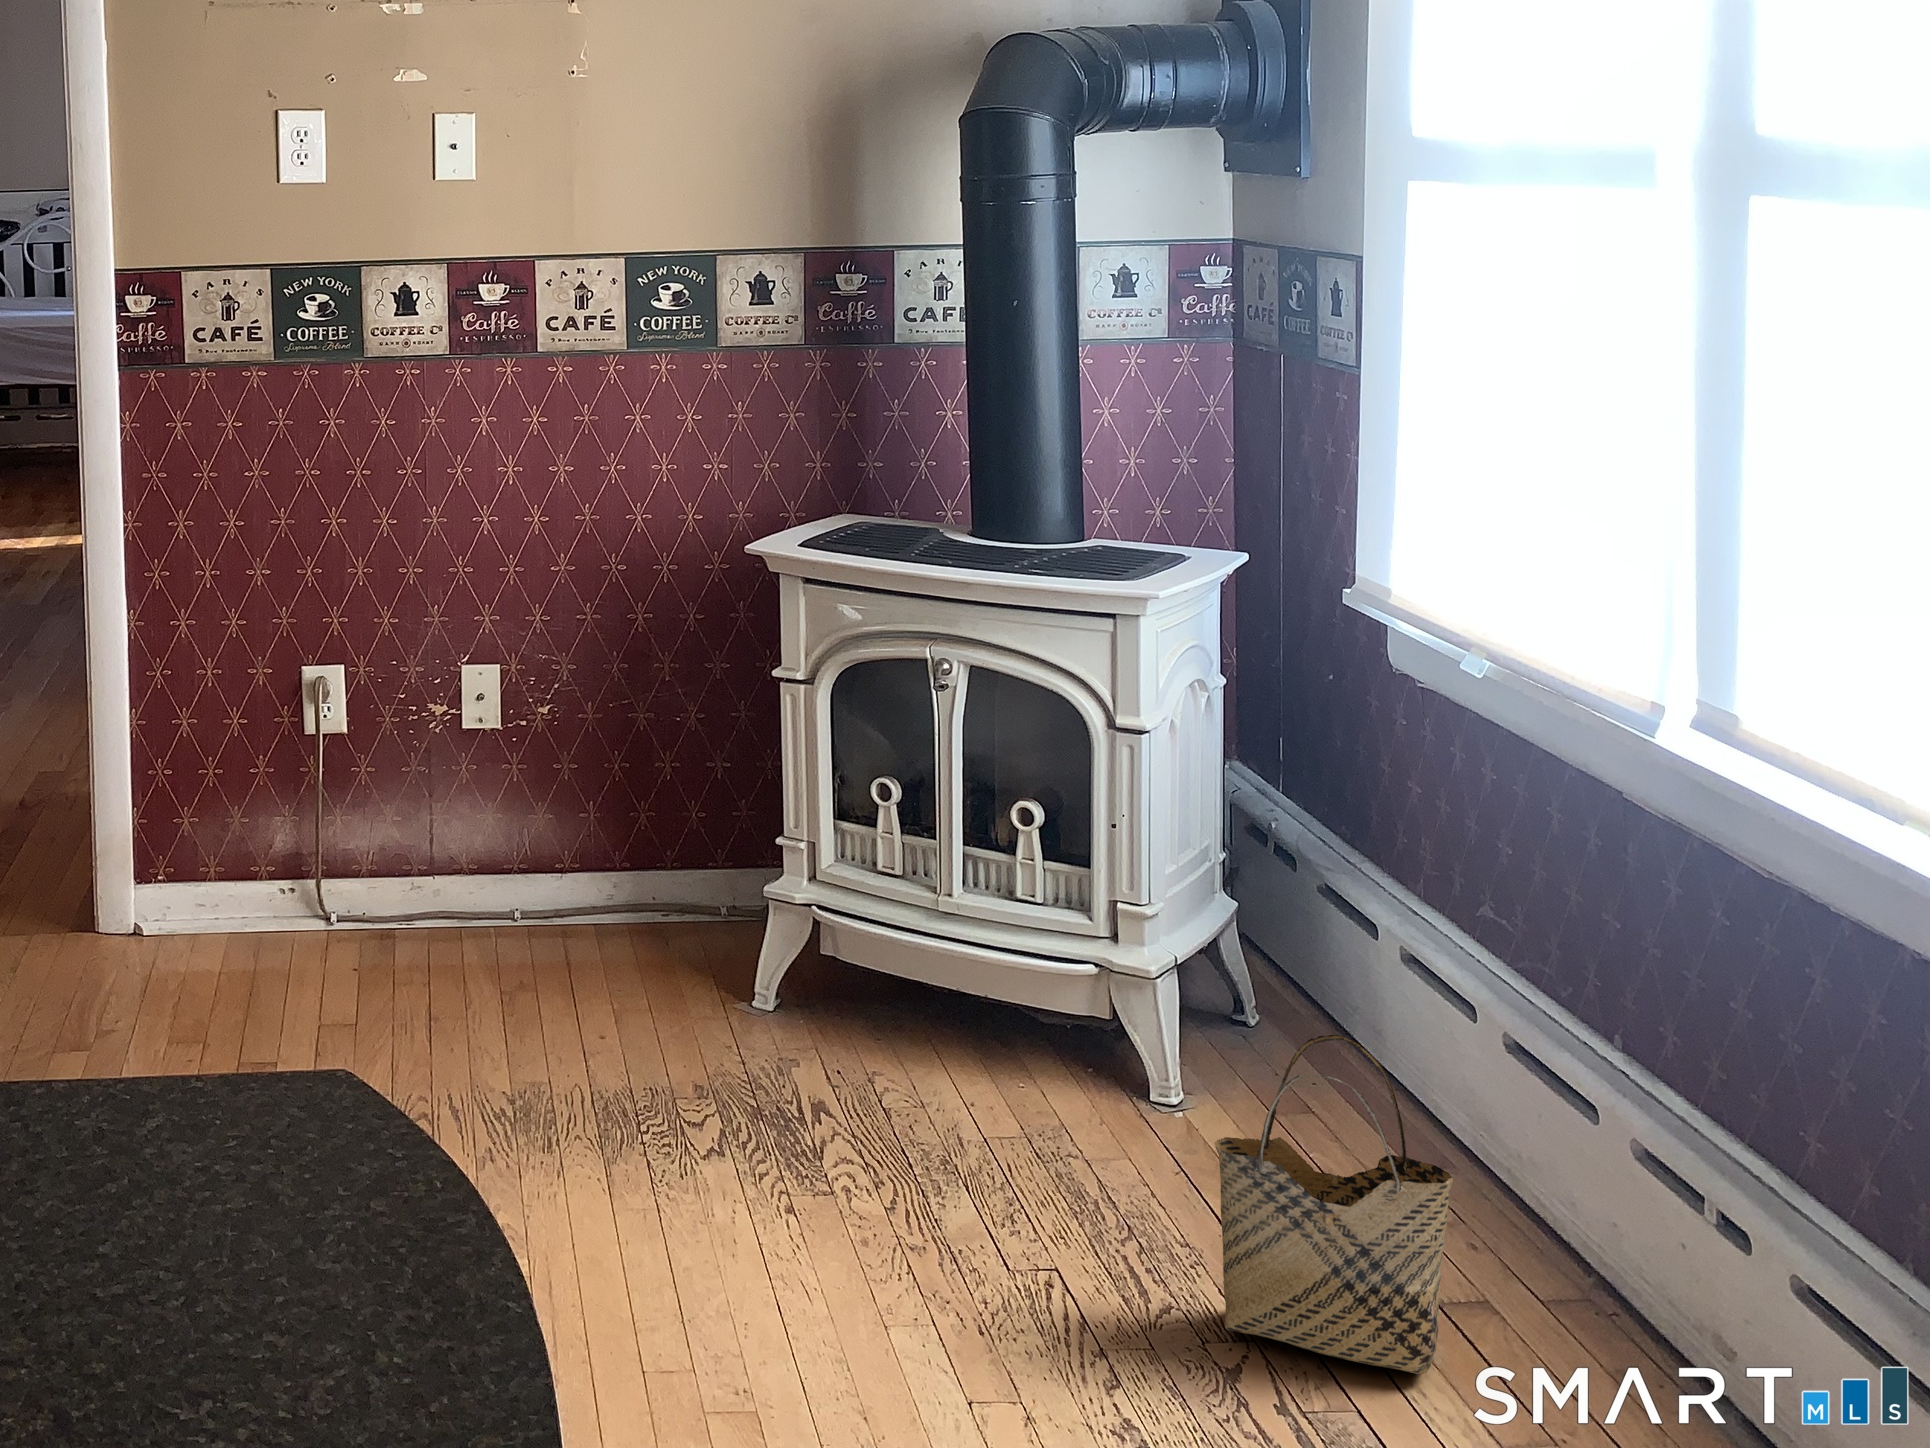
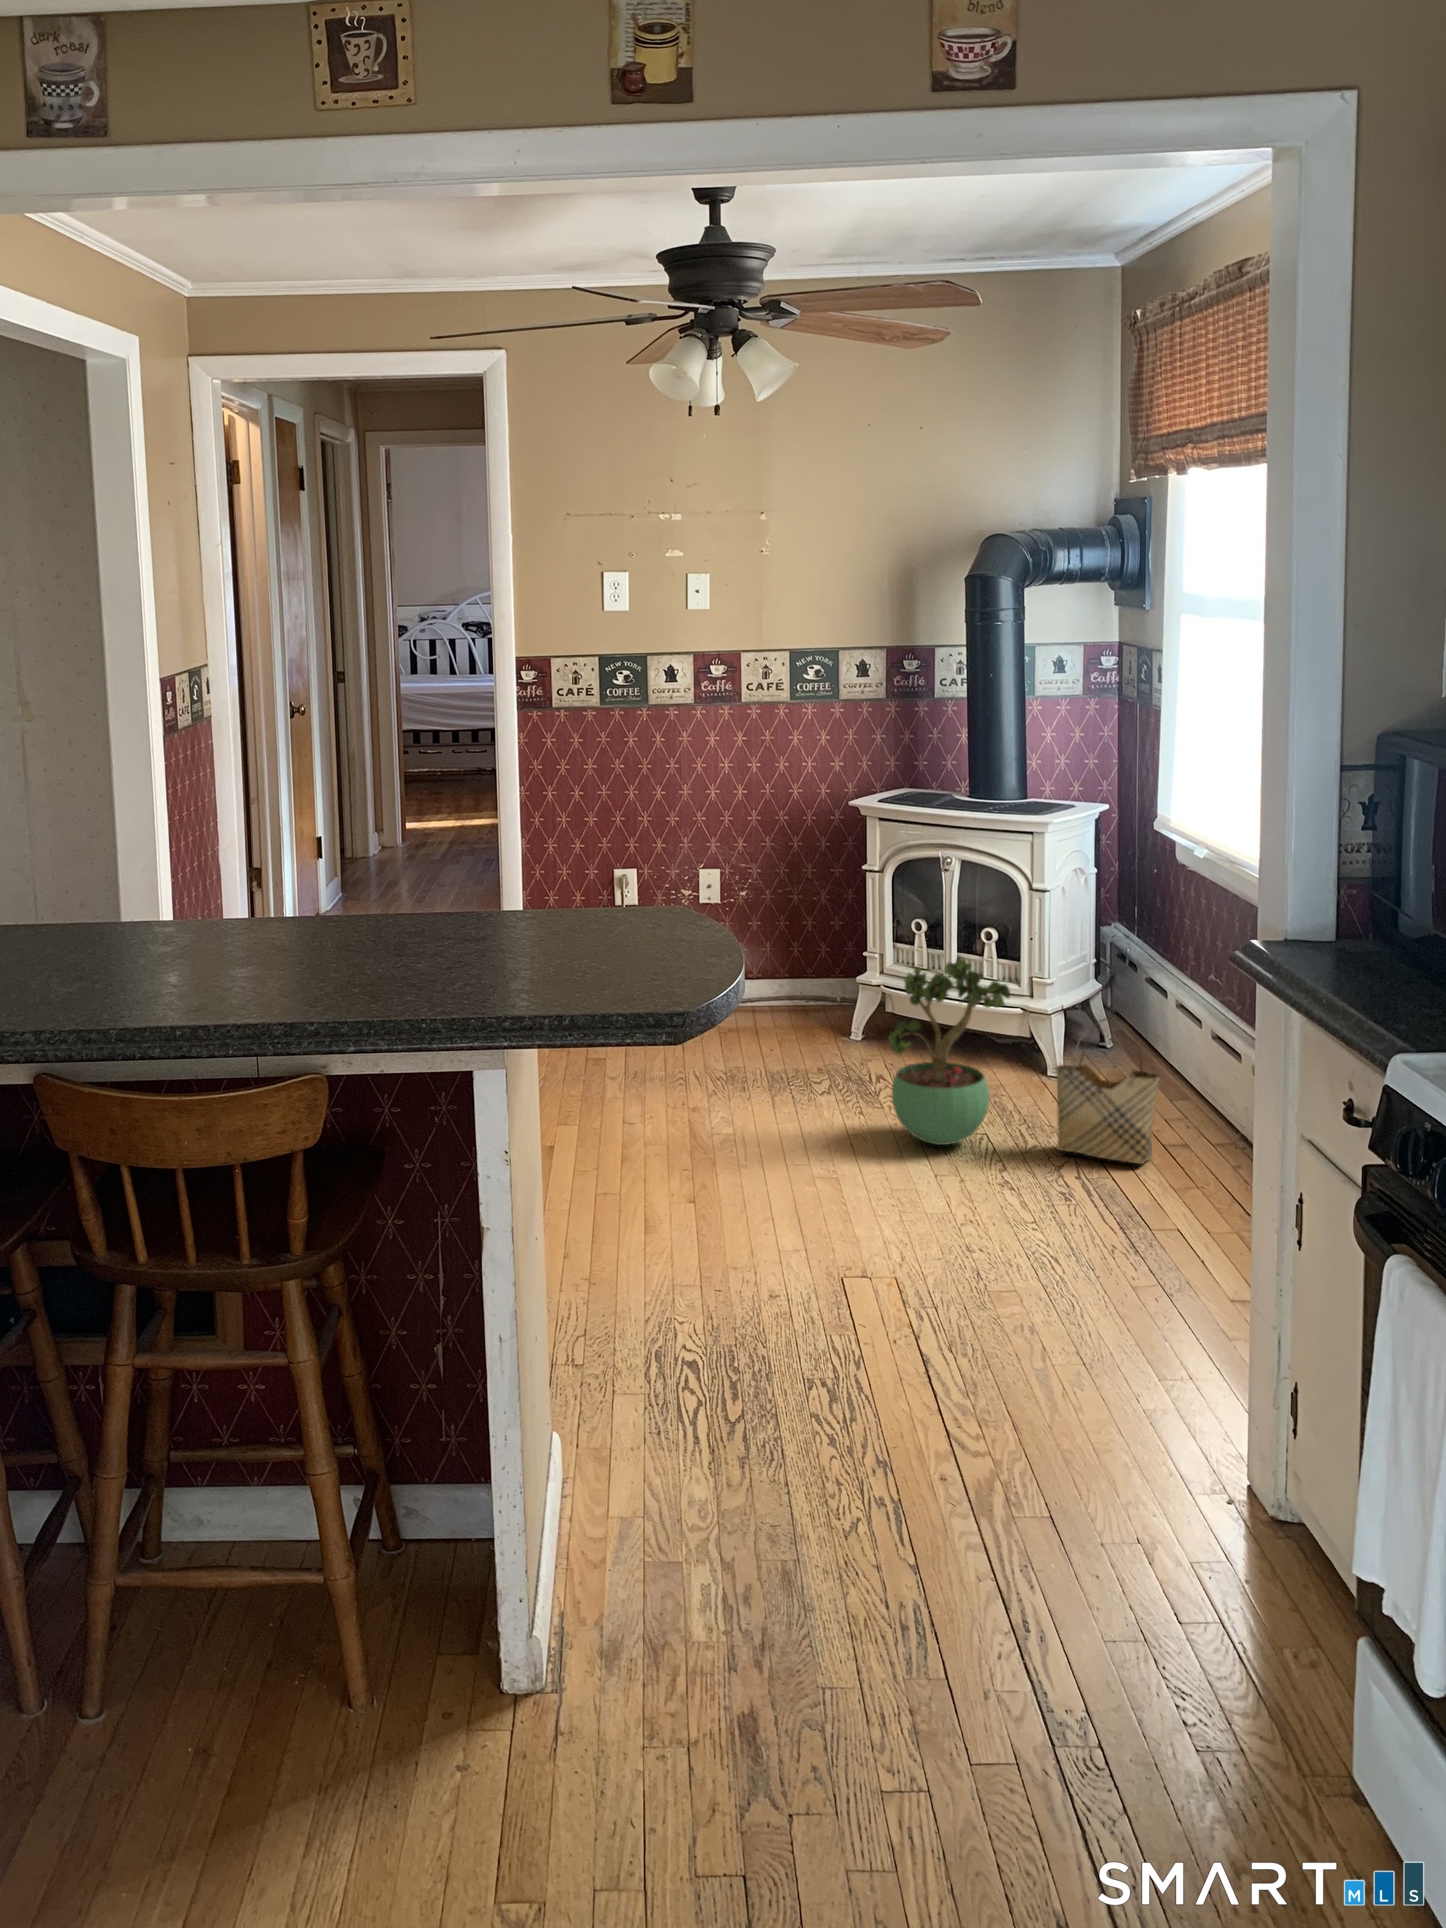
potted plant: none [859,906,1116,1311] -> present [888,958,1010,1145]

